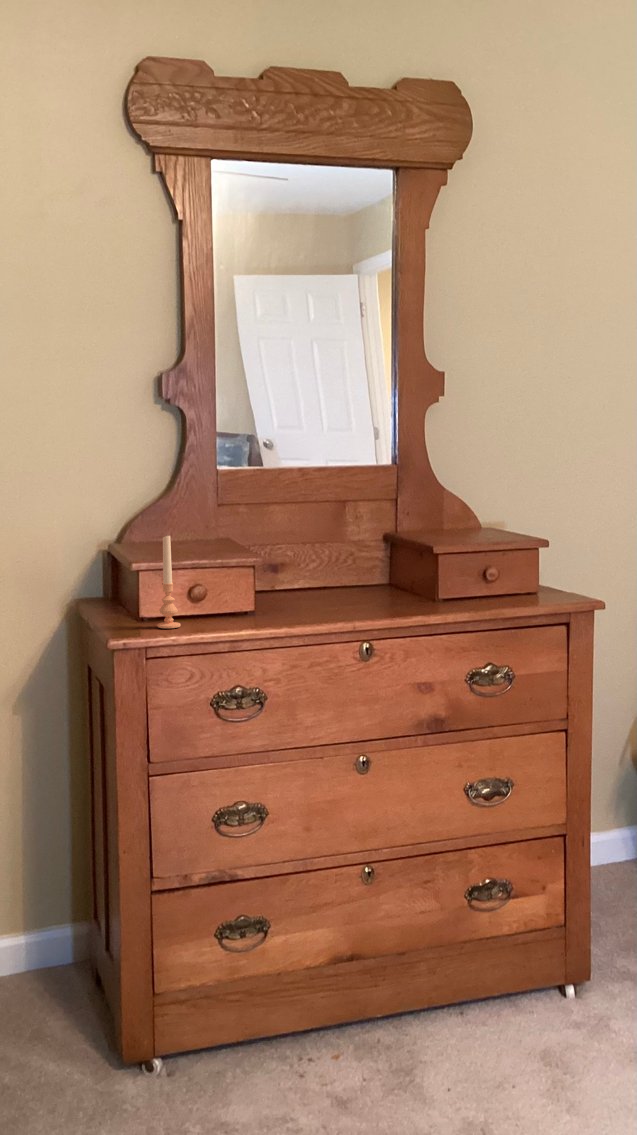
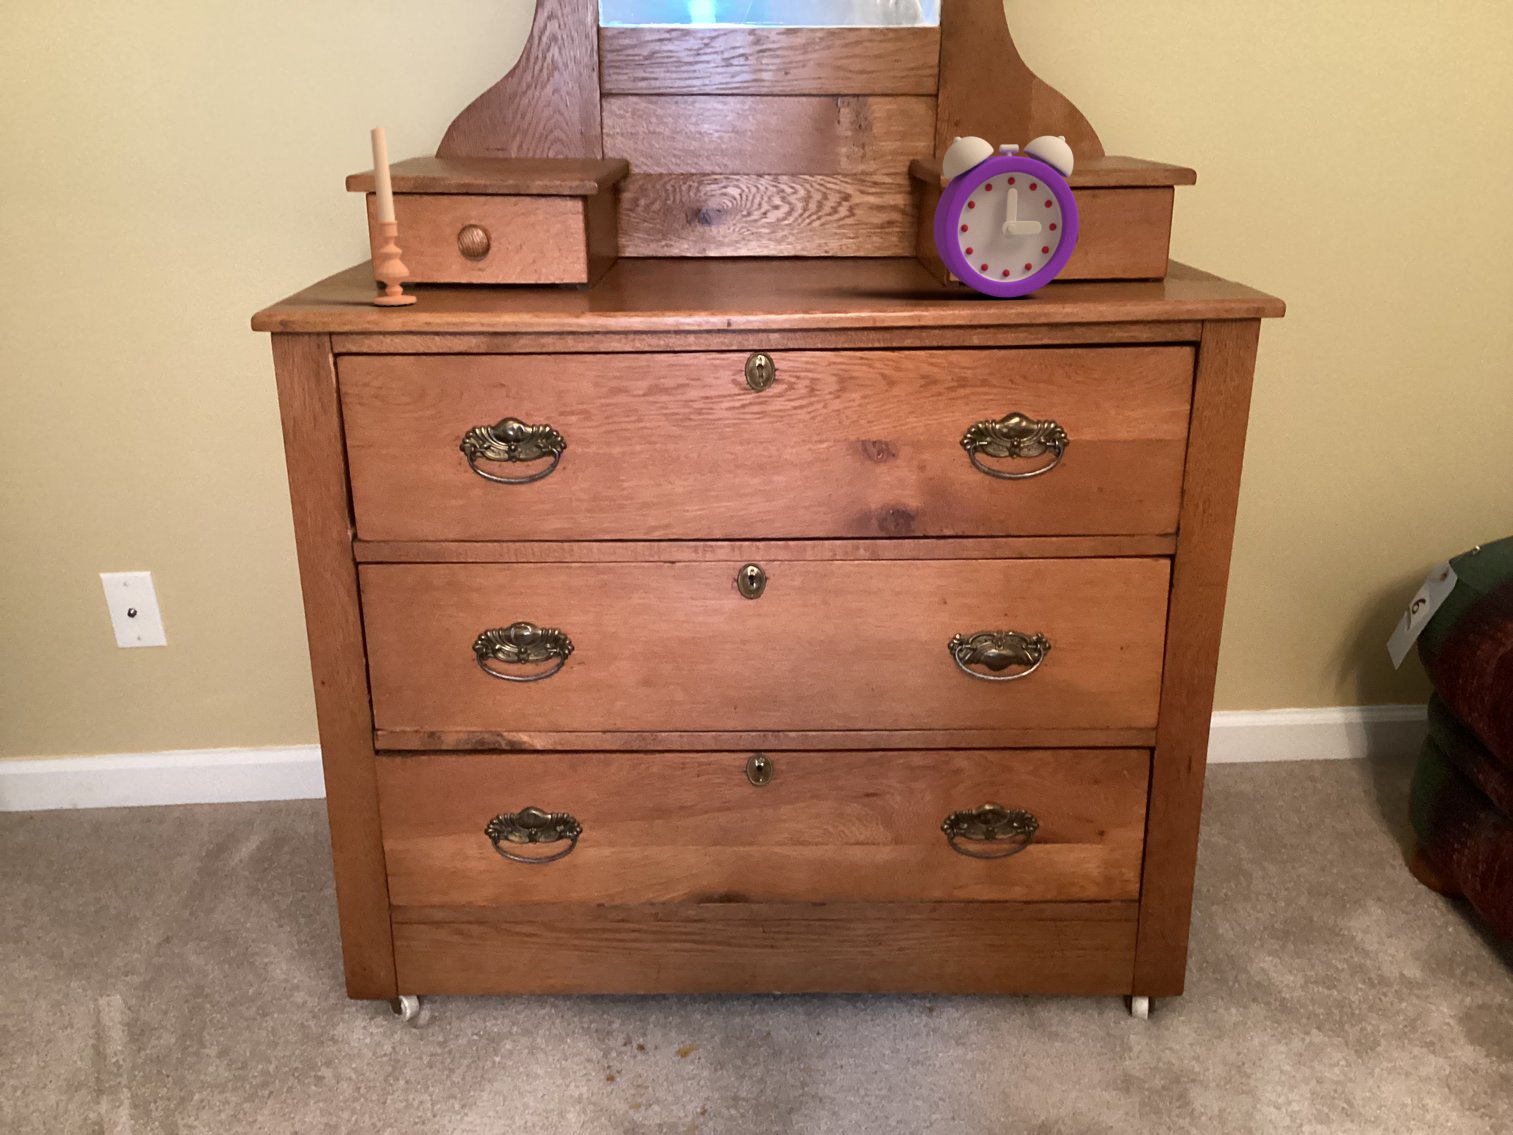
alarm clock: none [435,527,508,606] -> present [934,136,1079,297]

